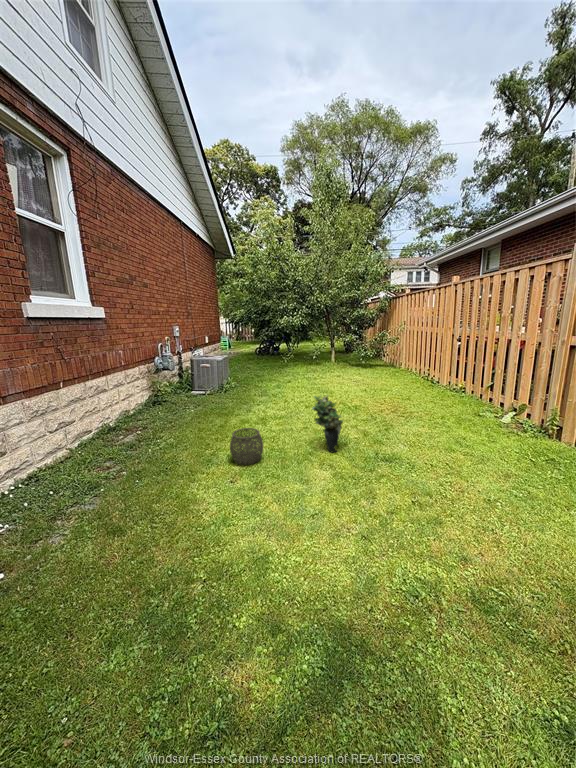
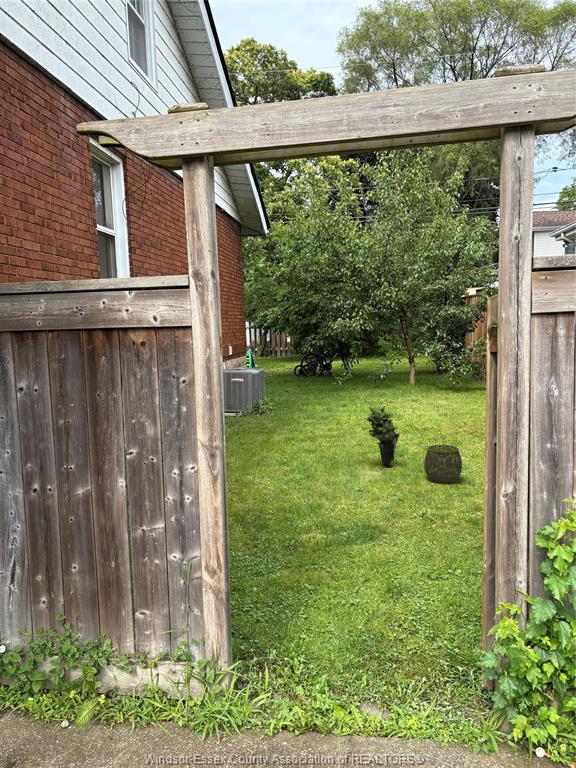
woven basket: present [230,428,263,465] -> present [424,445,462,483]

